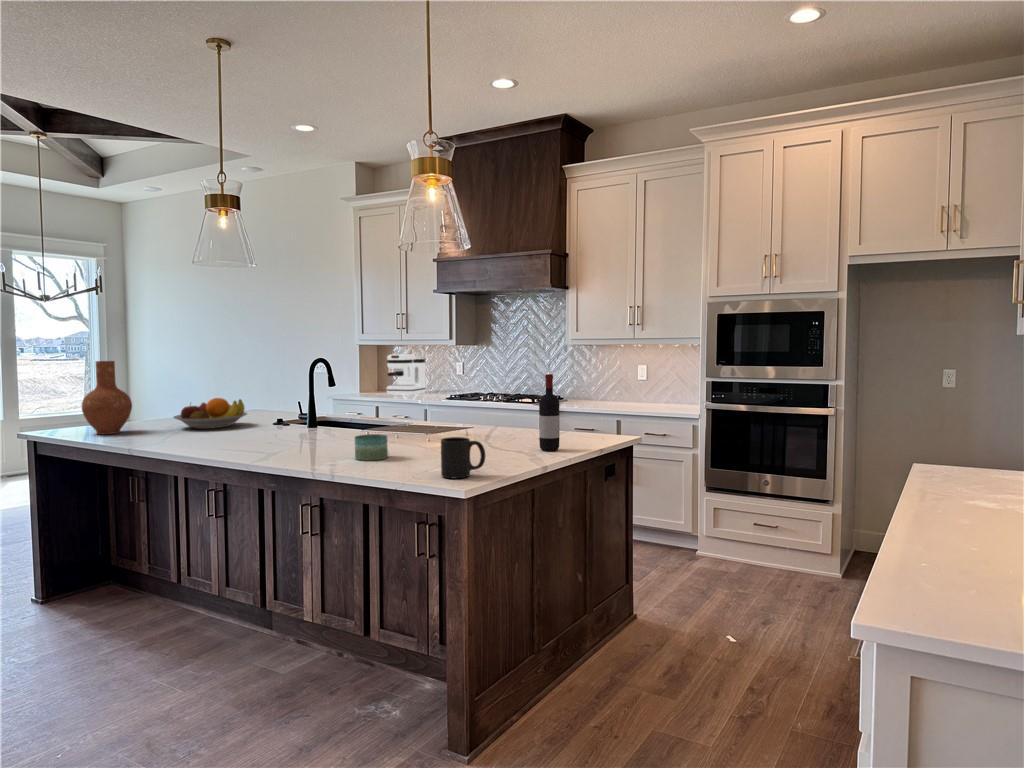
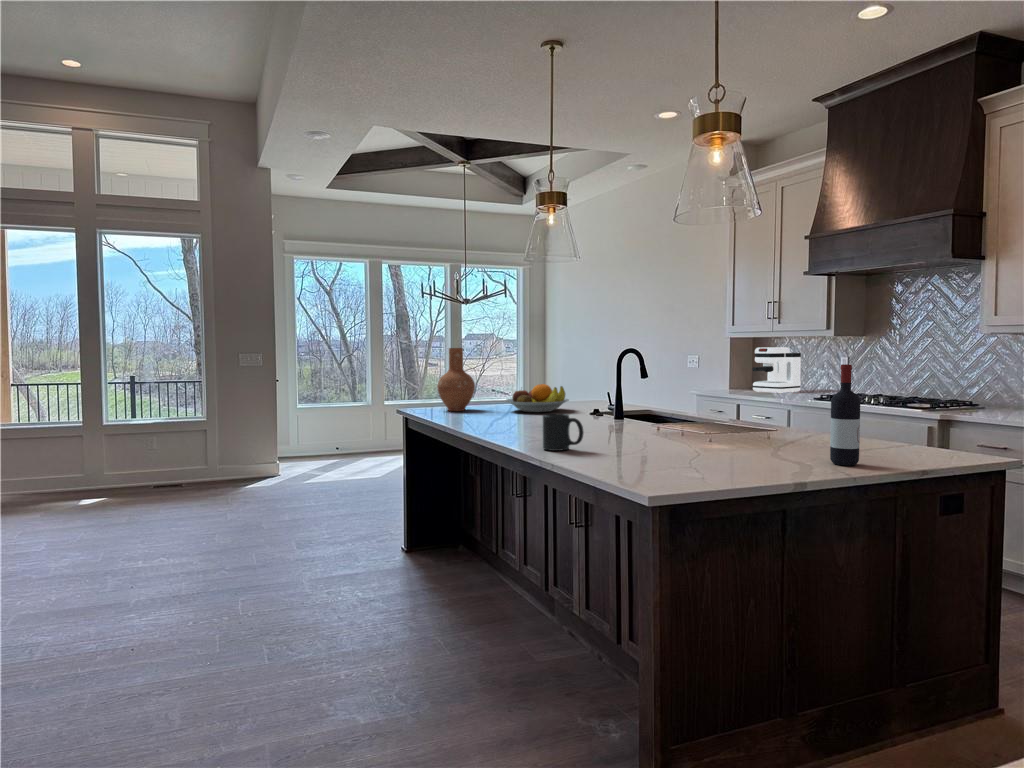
candle: present [355,434,388,460] -> none [604,425,639,453]
mug: present [441,437,485,478] -> present [543,414,584,451]

